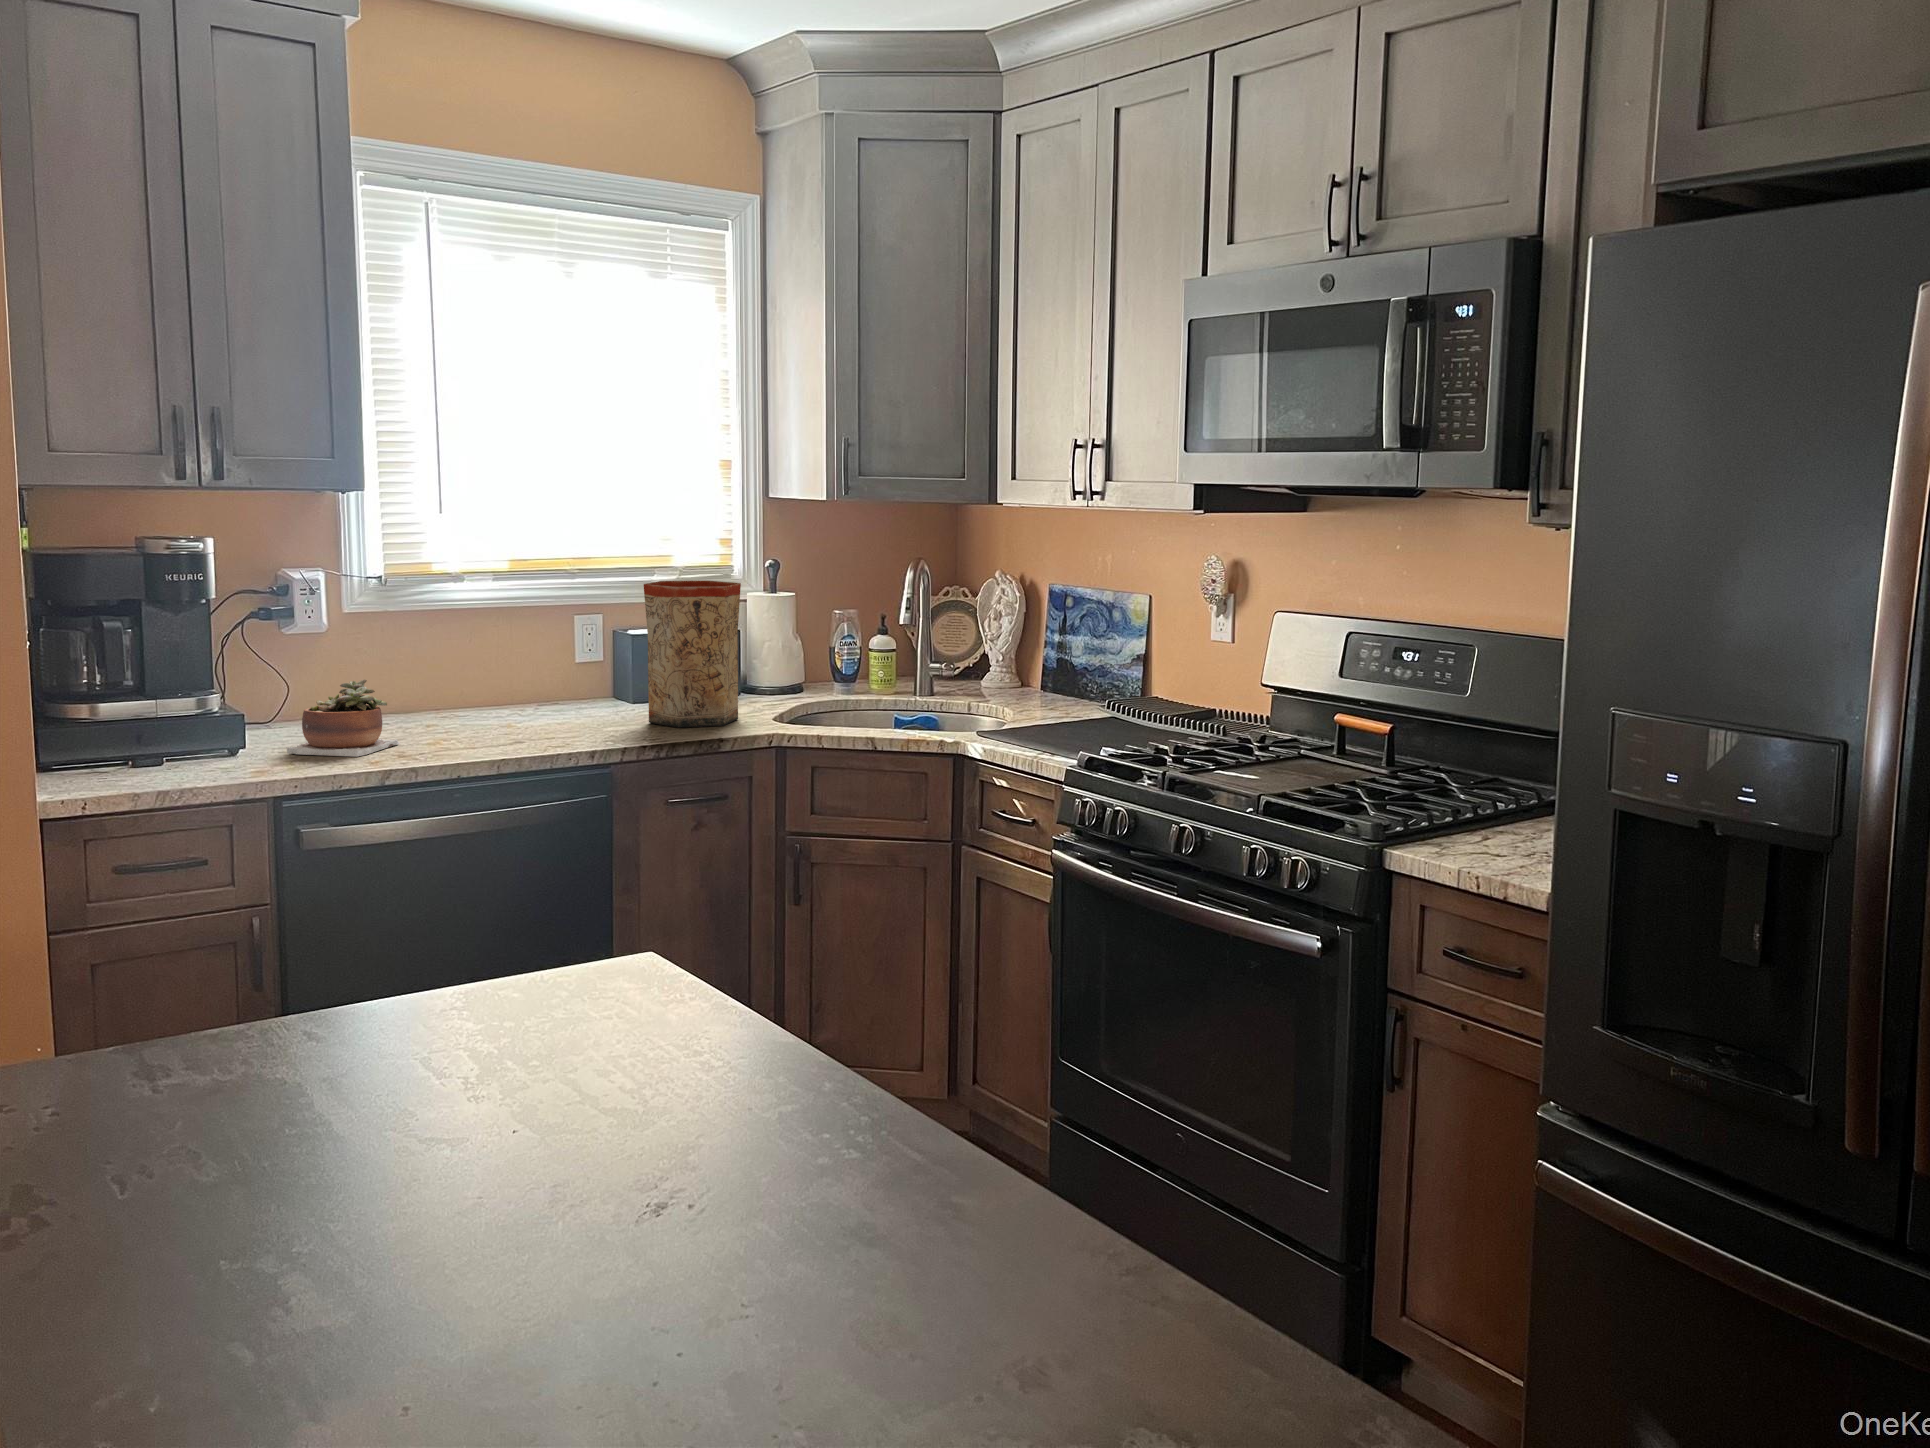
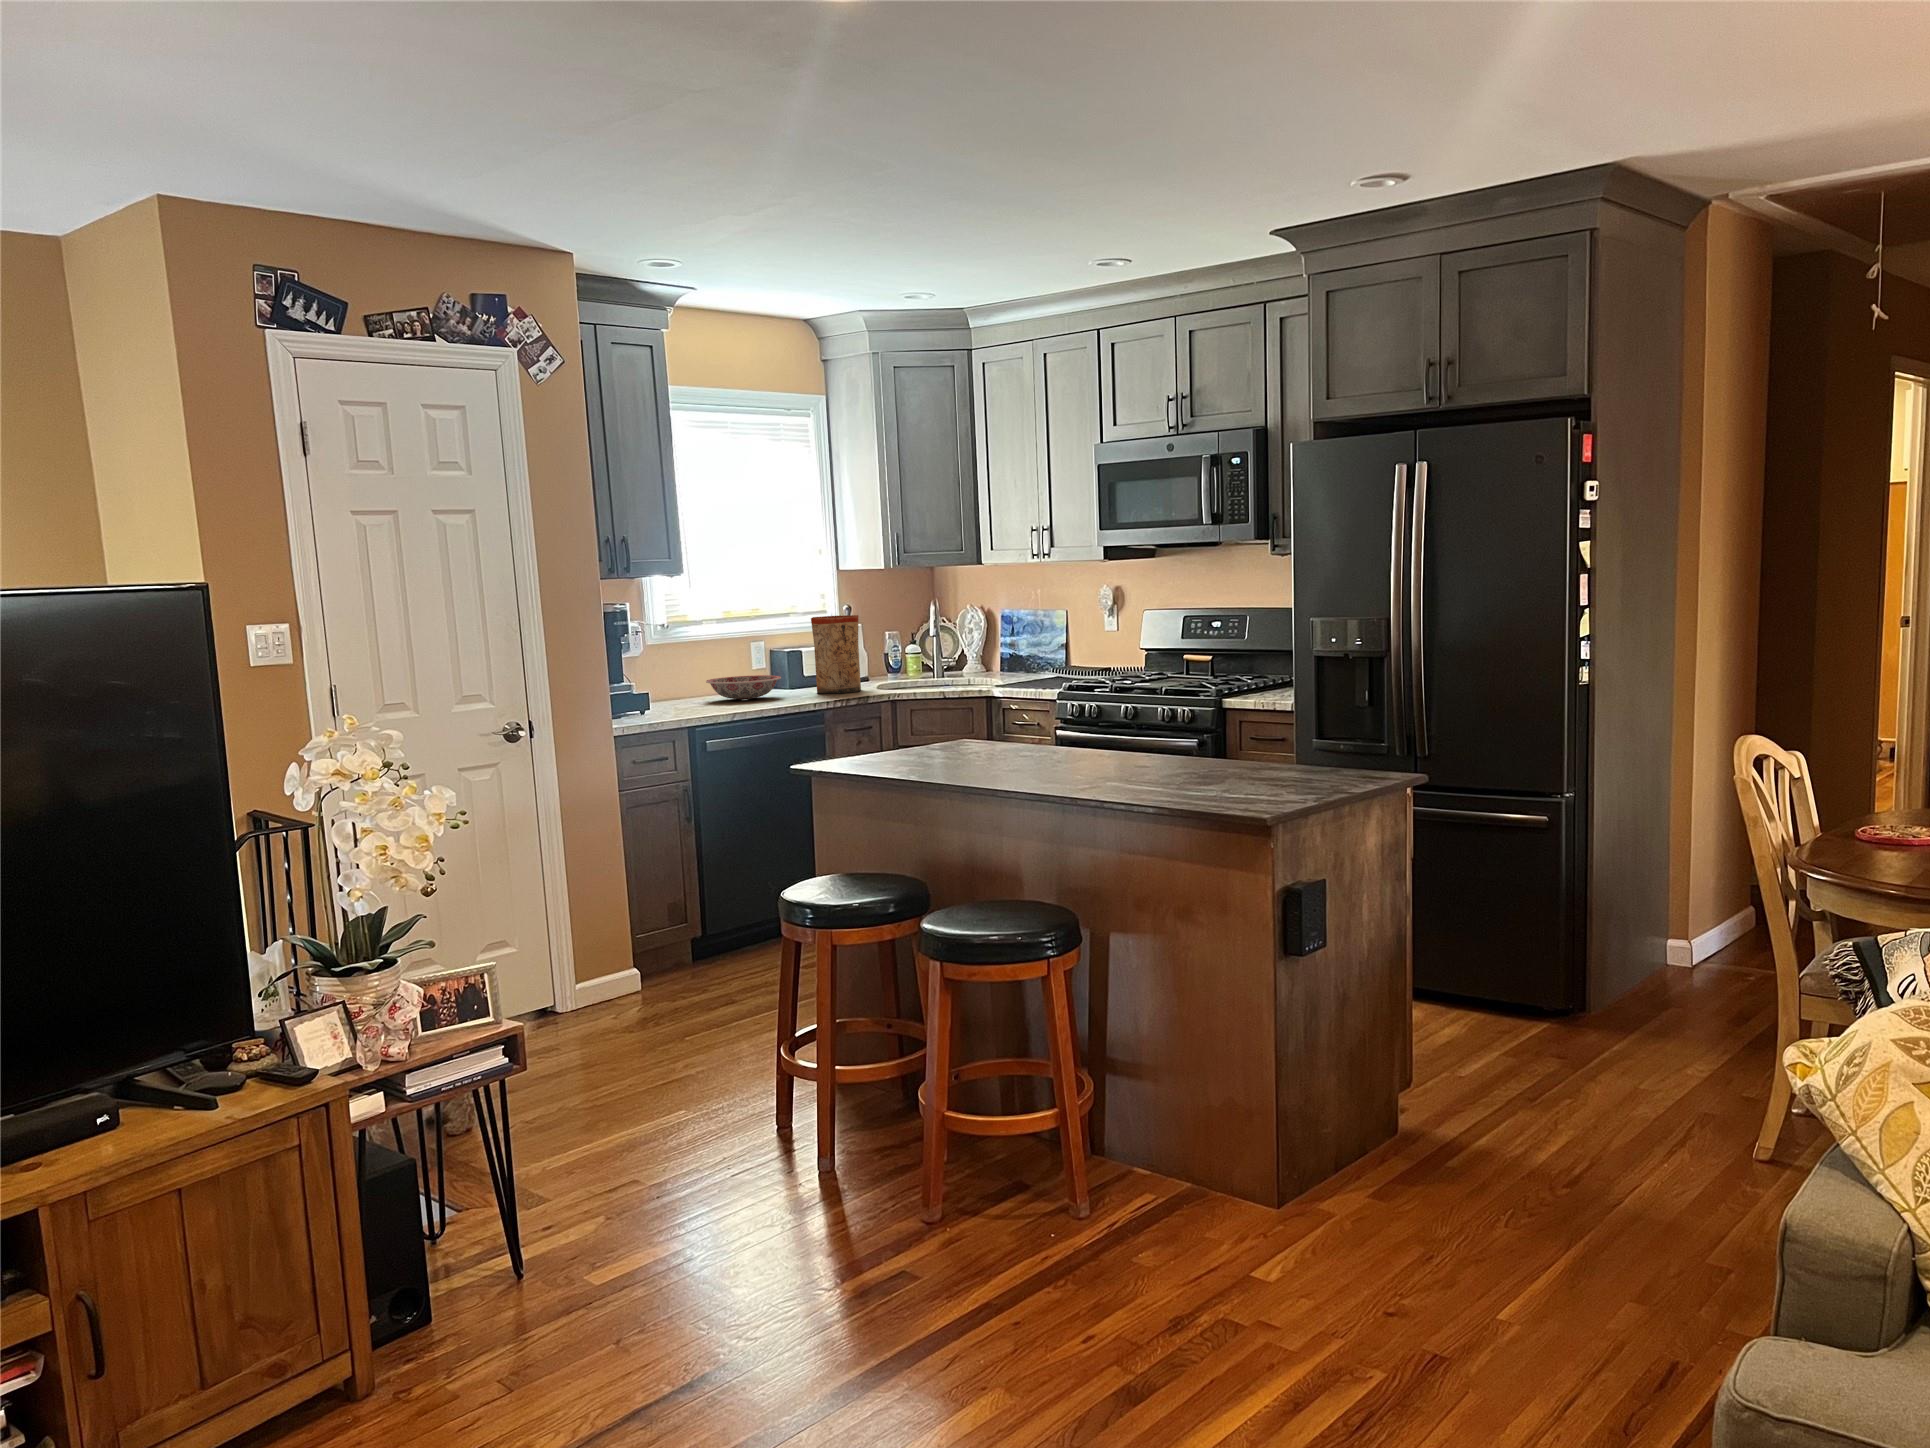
ceramic bowl: none [436,679,580,726] -> present [706,675,781,700]
succulent plant: present [287,680,399,757] -> none [662,674,709,713]

